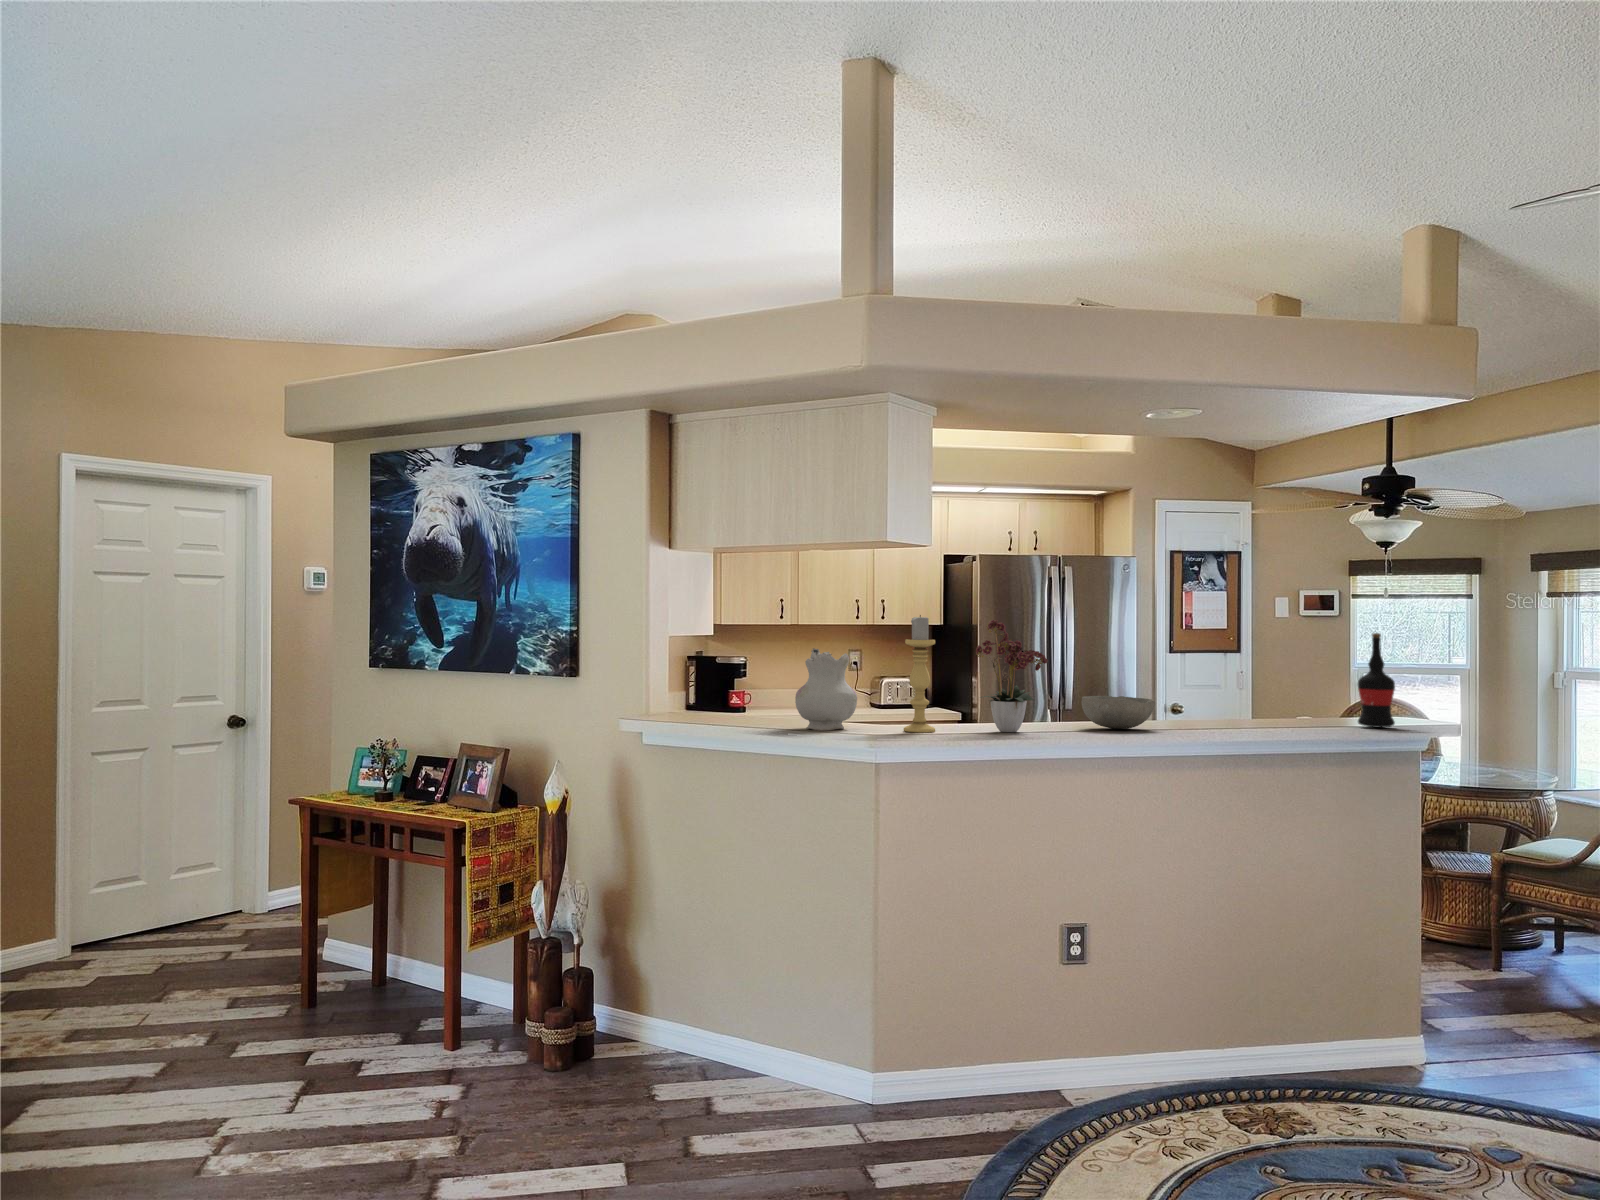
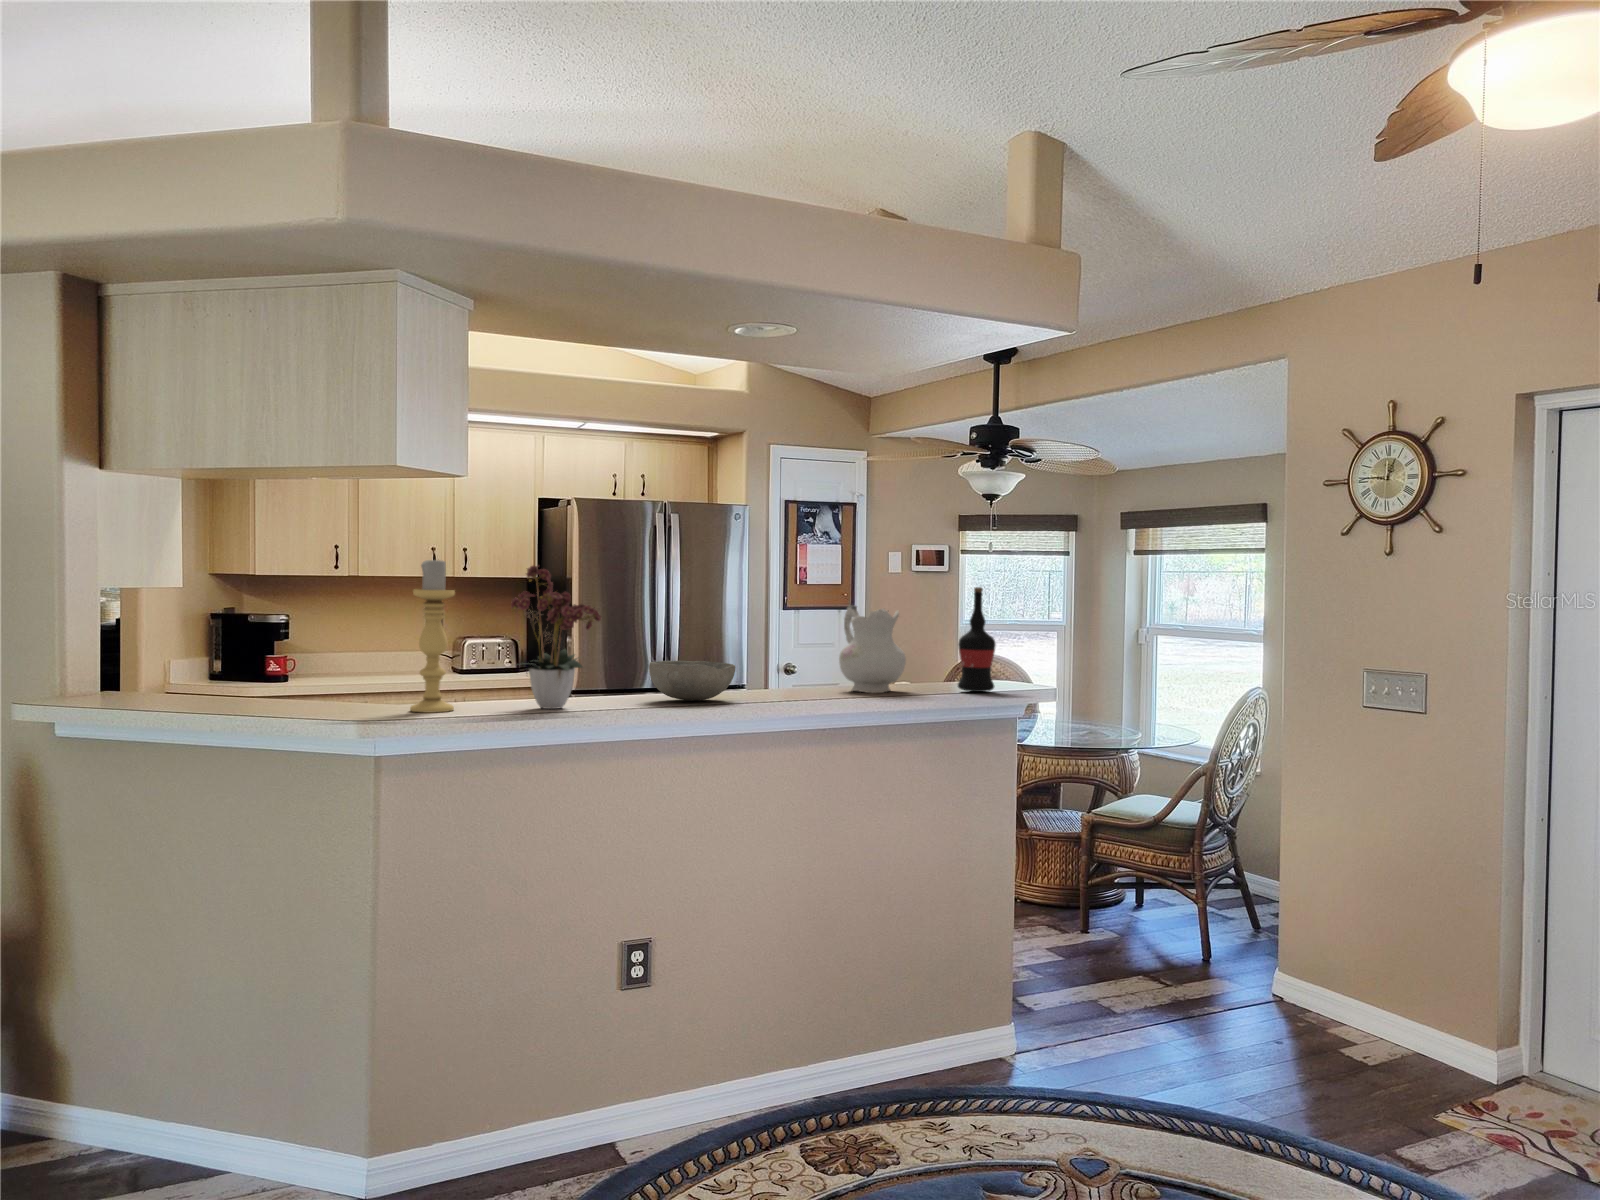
ceramic pitcher: present [795,648,857,731] -> present [839,605,906,693]

